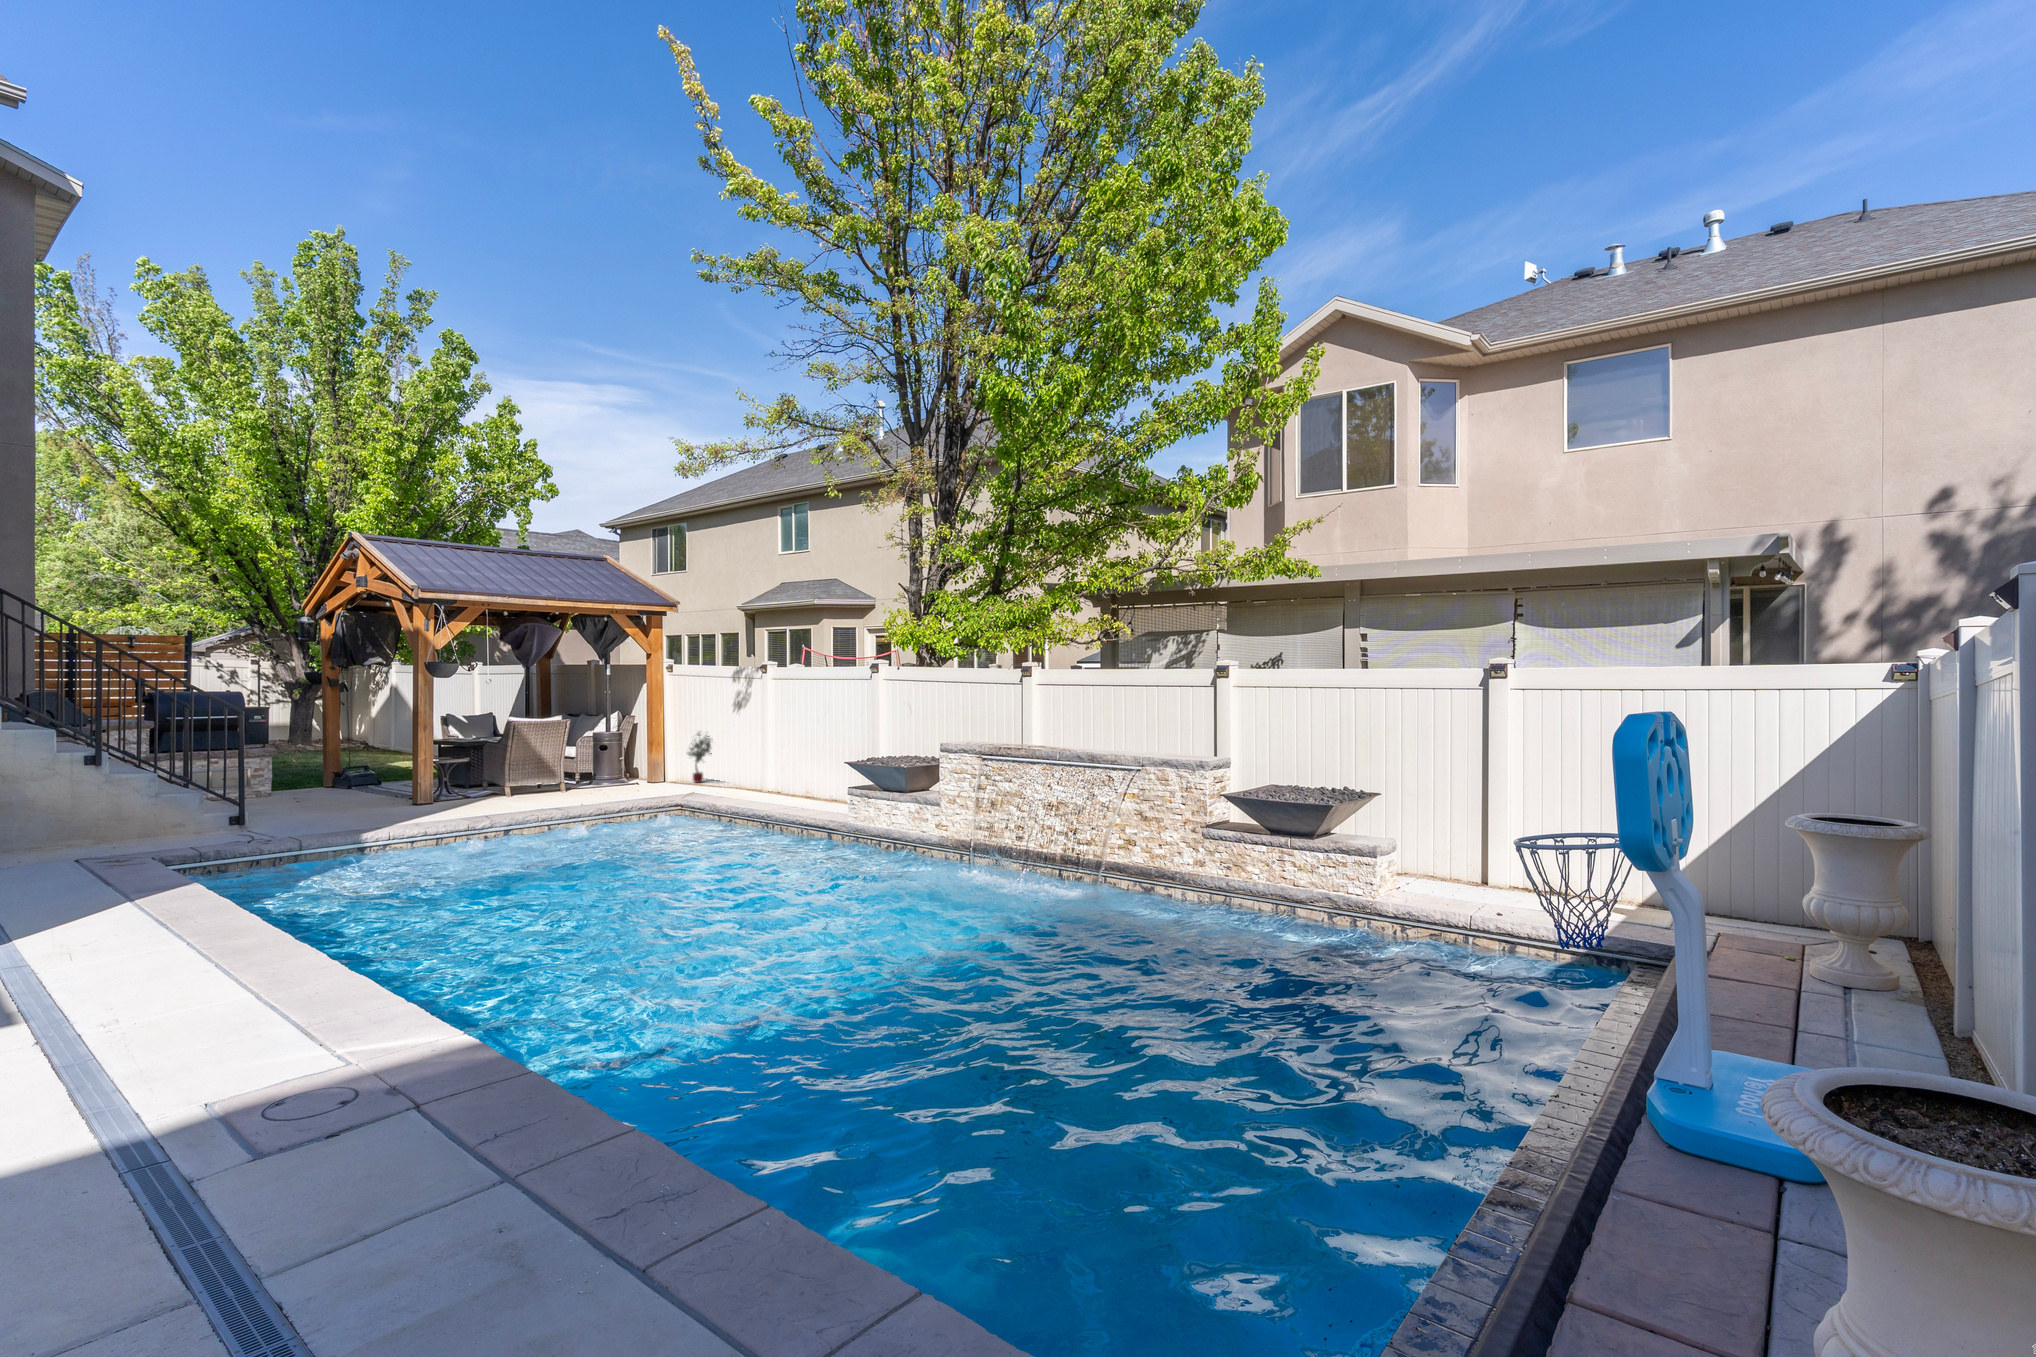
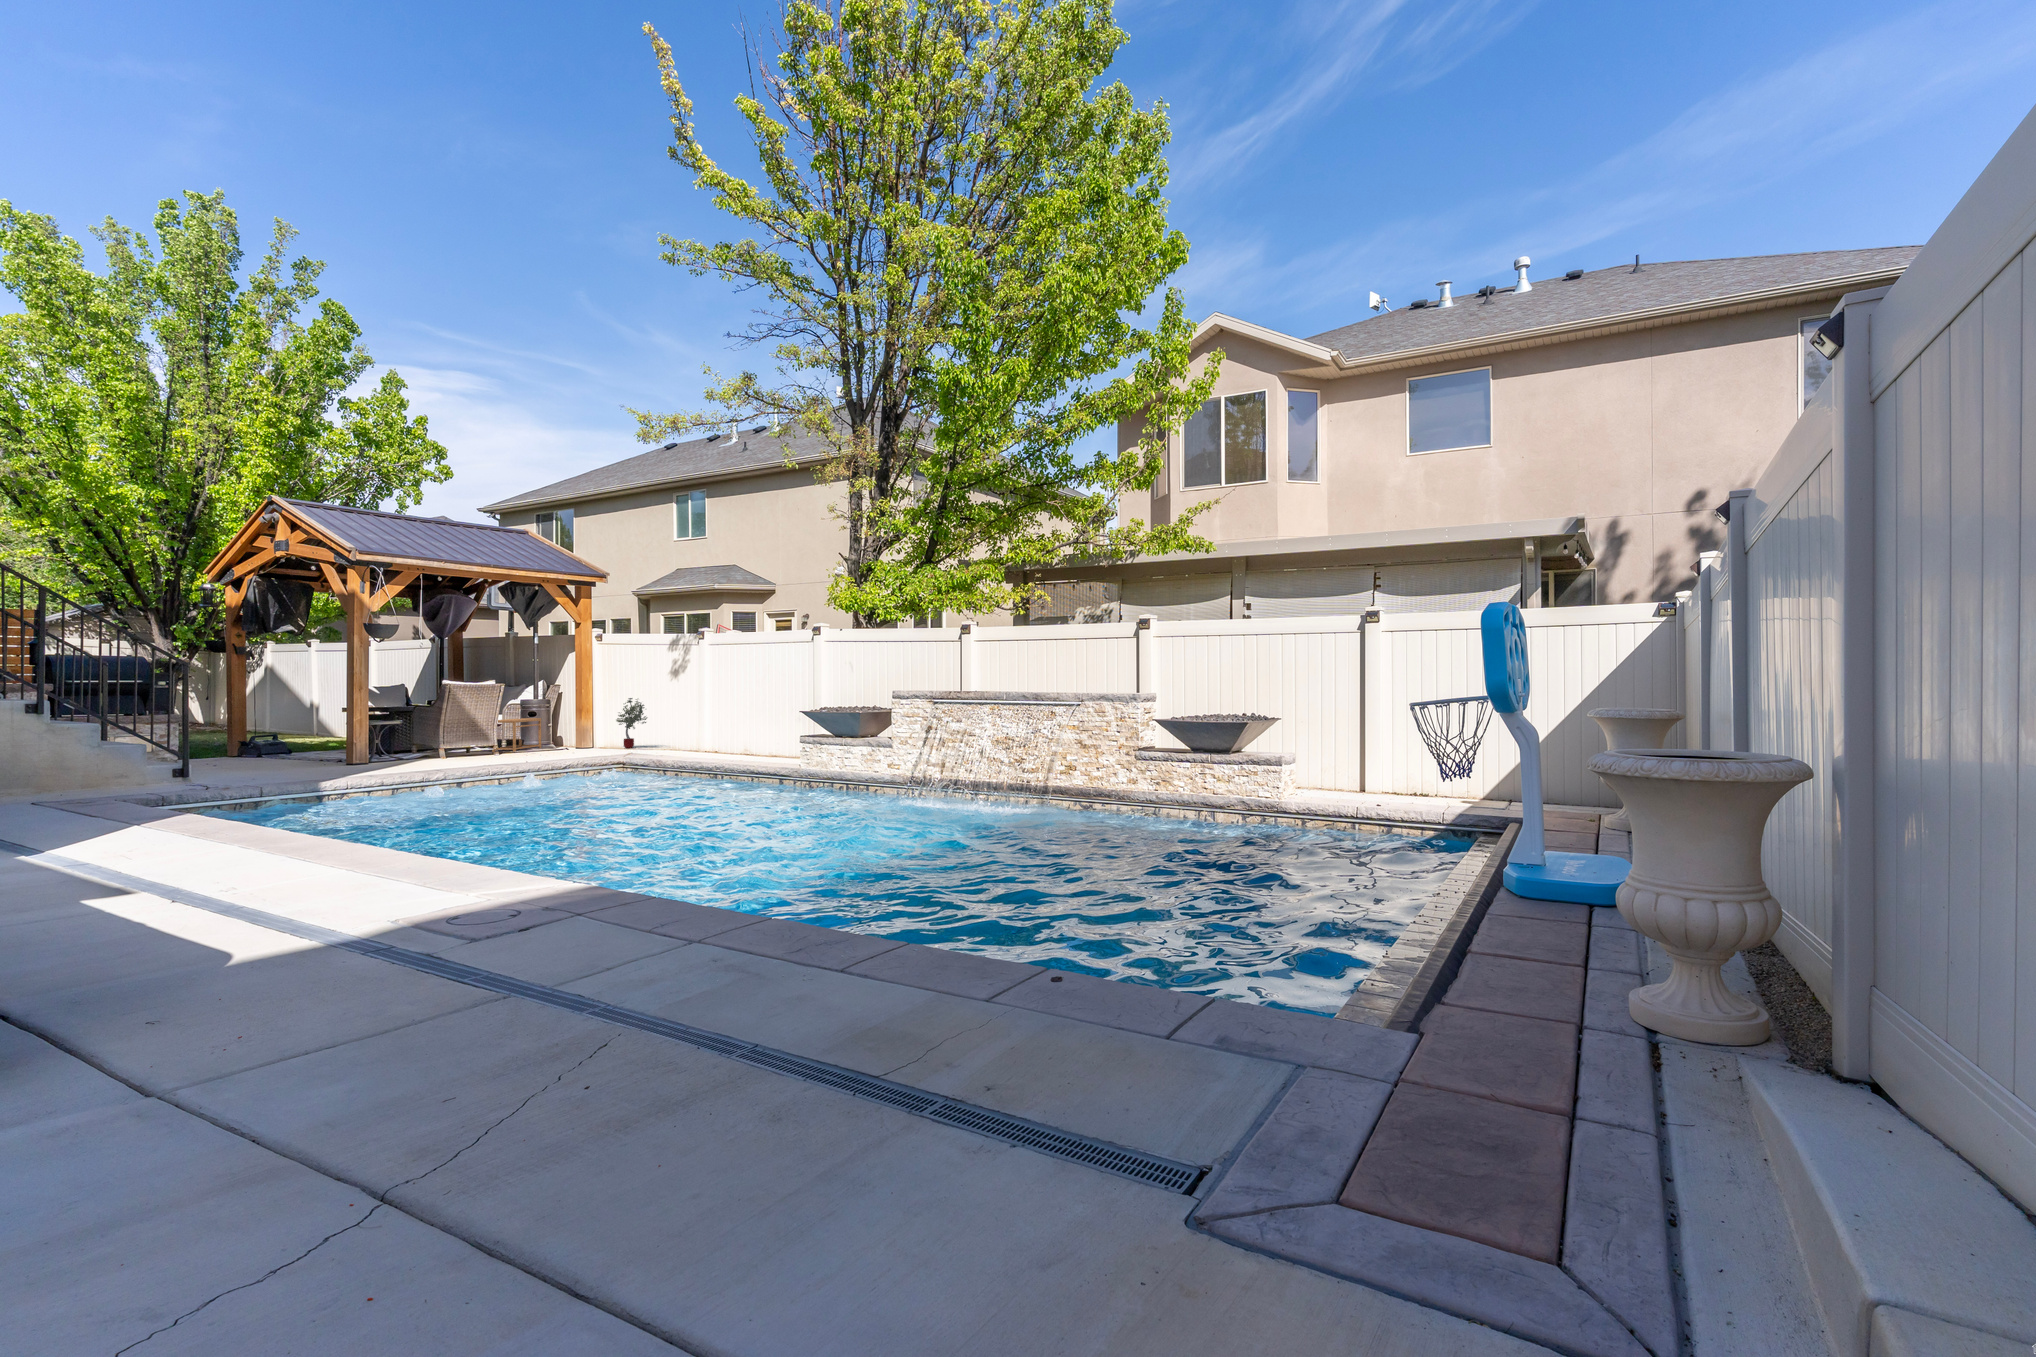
side table: none [563,750,615,787] -> present [492,718,541,752]

